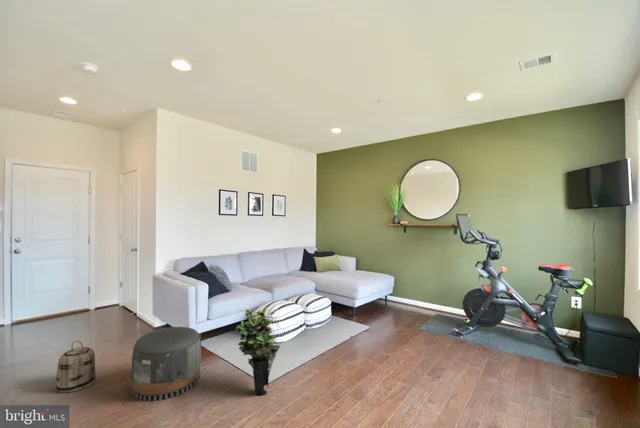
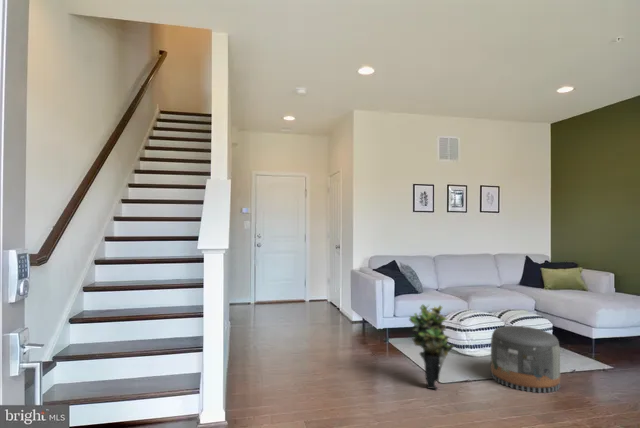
pouf: present [132,327,201,401] -> present [491,326,560,393]
basket: present [56,341,96,393] -> none [279,311,304,349]

